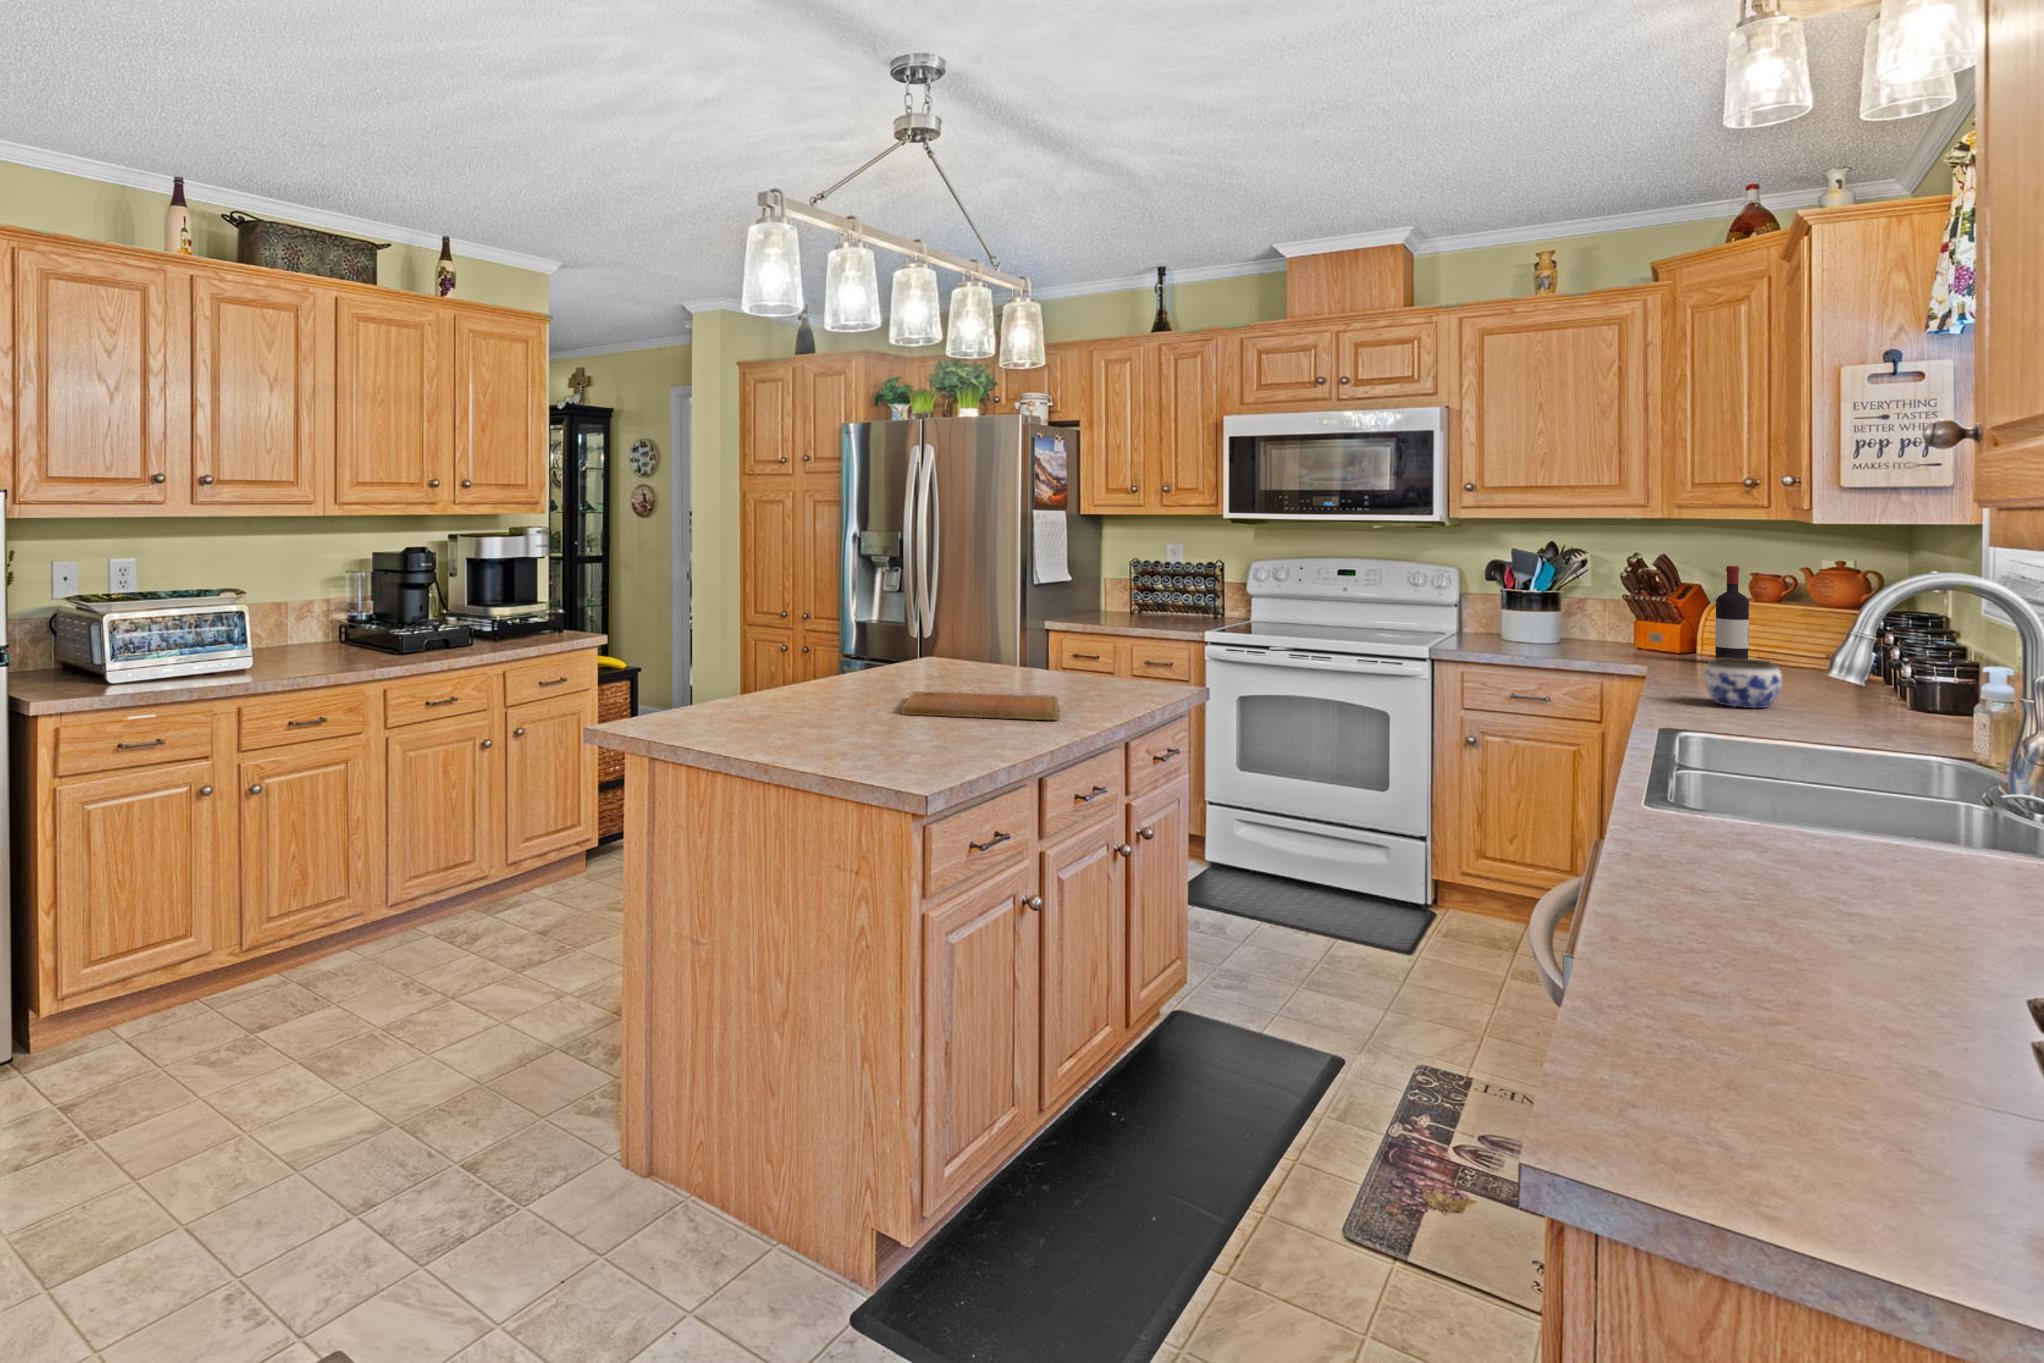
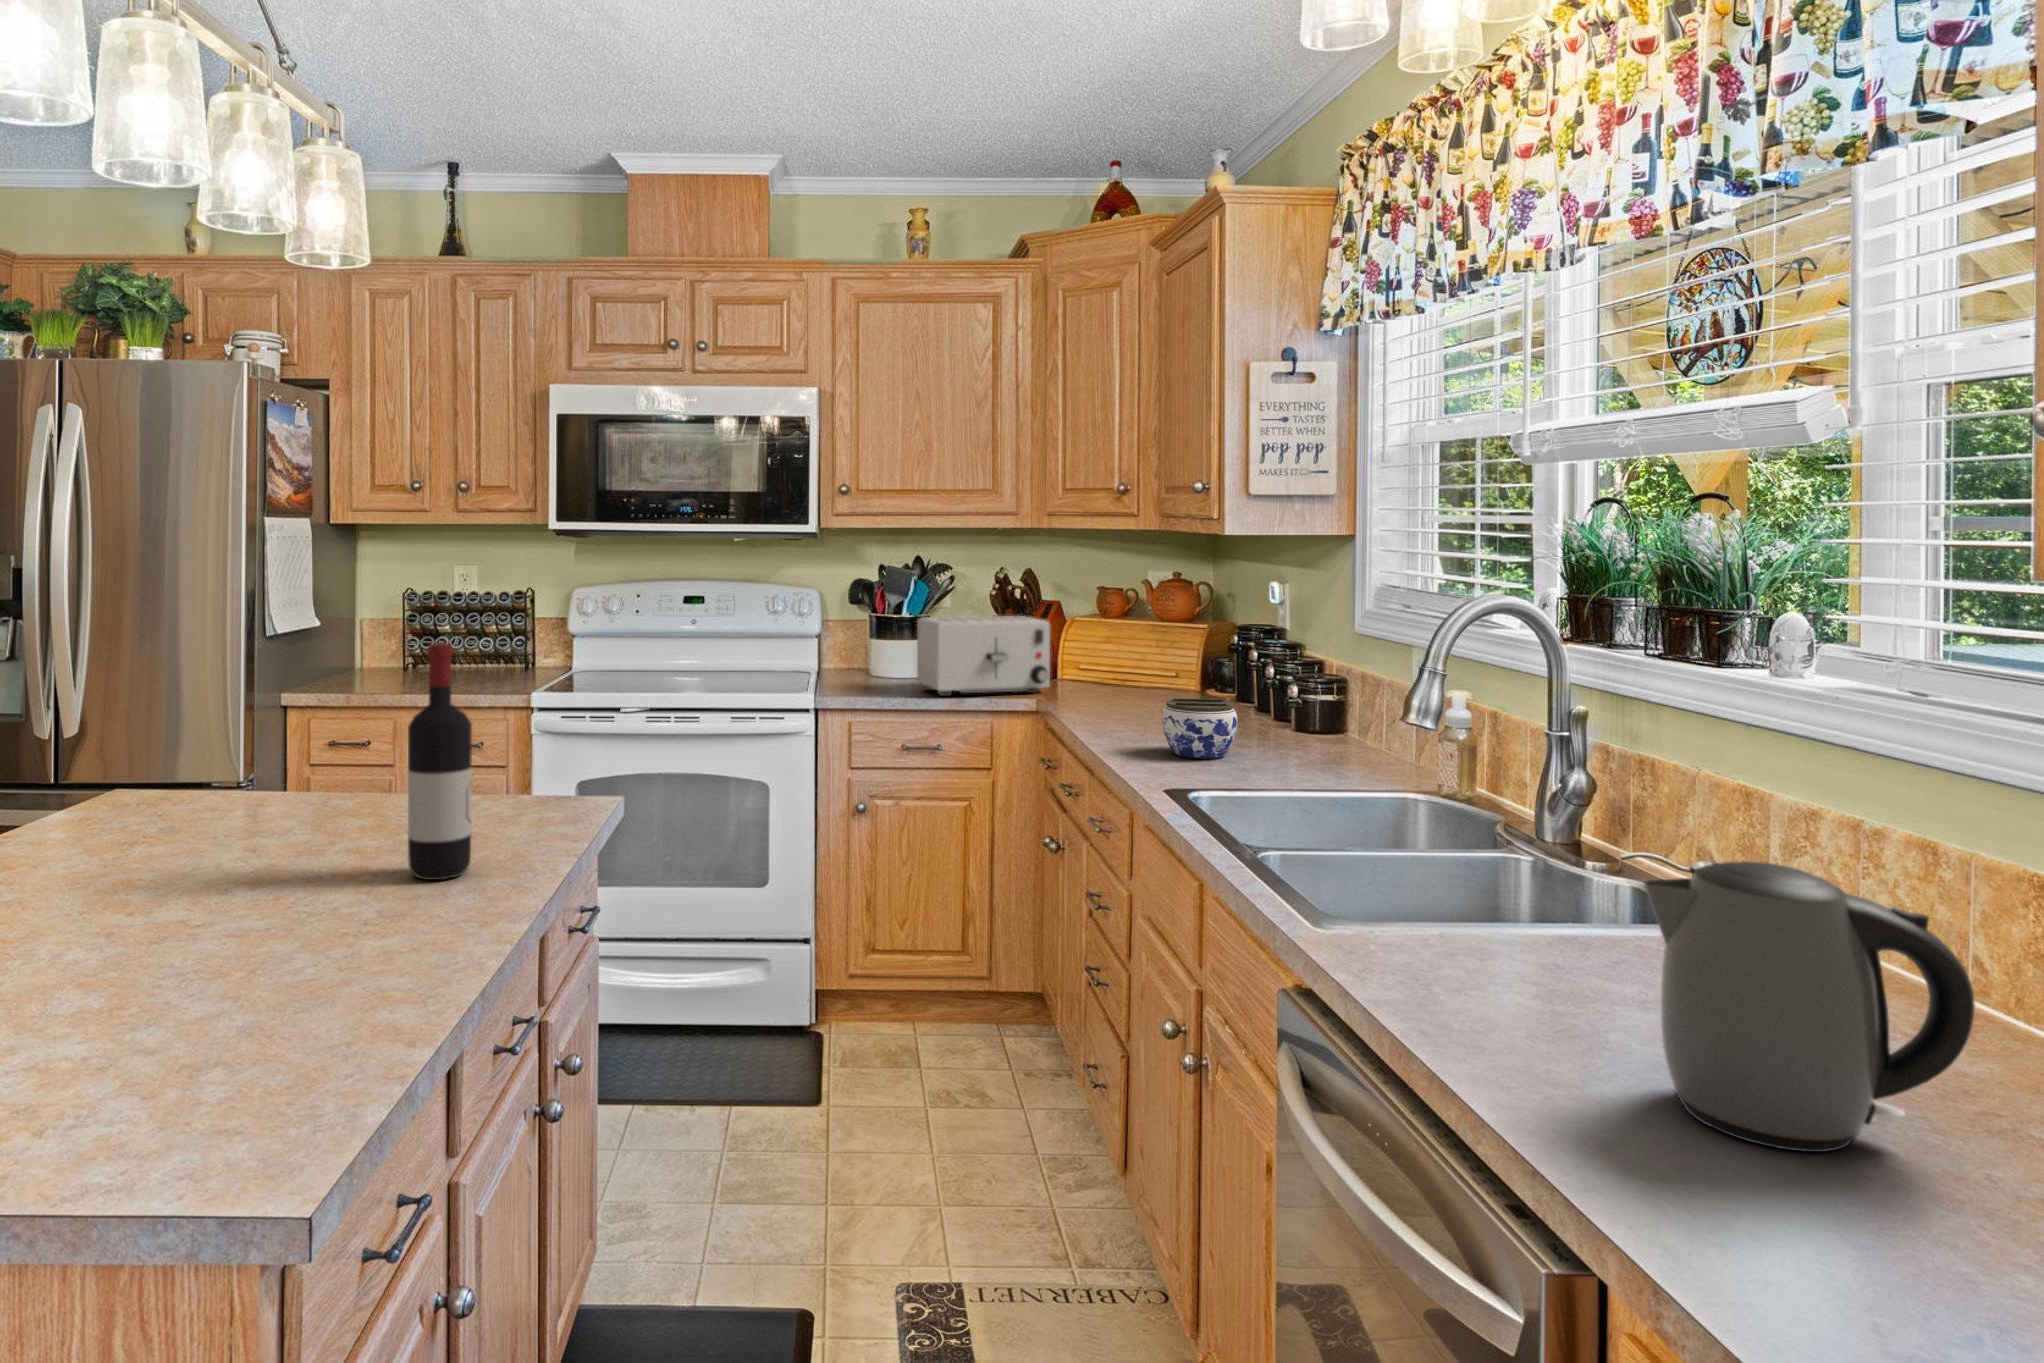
wine bottle: present [1715,566,1749,660] -> present [408,643,472,880]
toaster: none [1532,591,1663,659] -> present [917,616,1050,696]
cutting board: present [902,692,1058,720] -> none [17,880,396,998]
kettle: none [1740,719,1951,890] -> present [1644,861,1975,1152]

